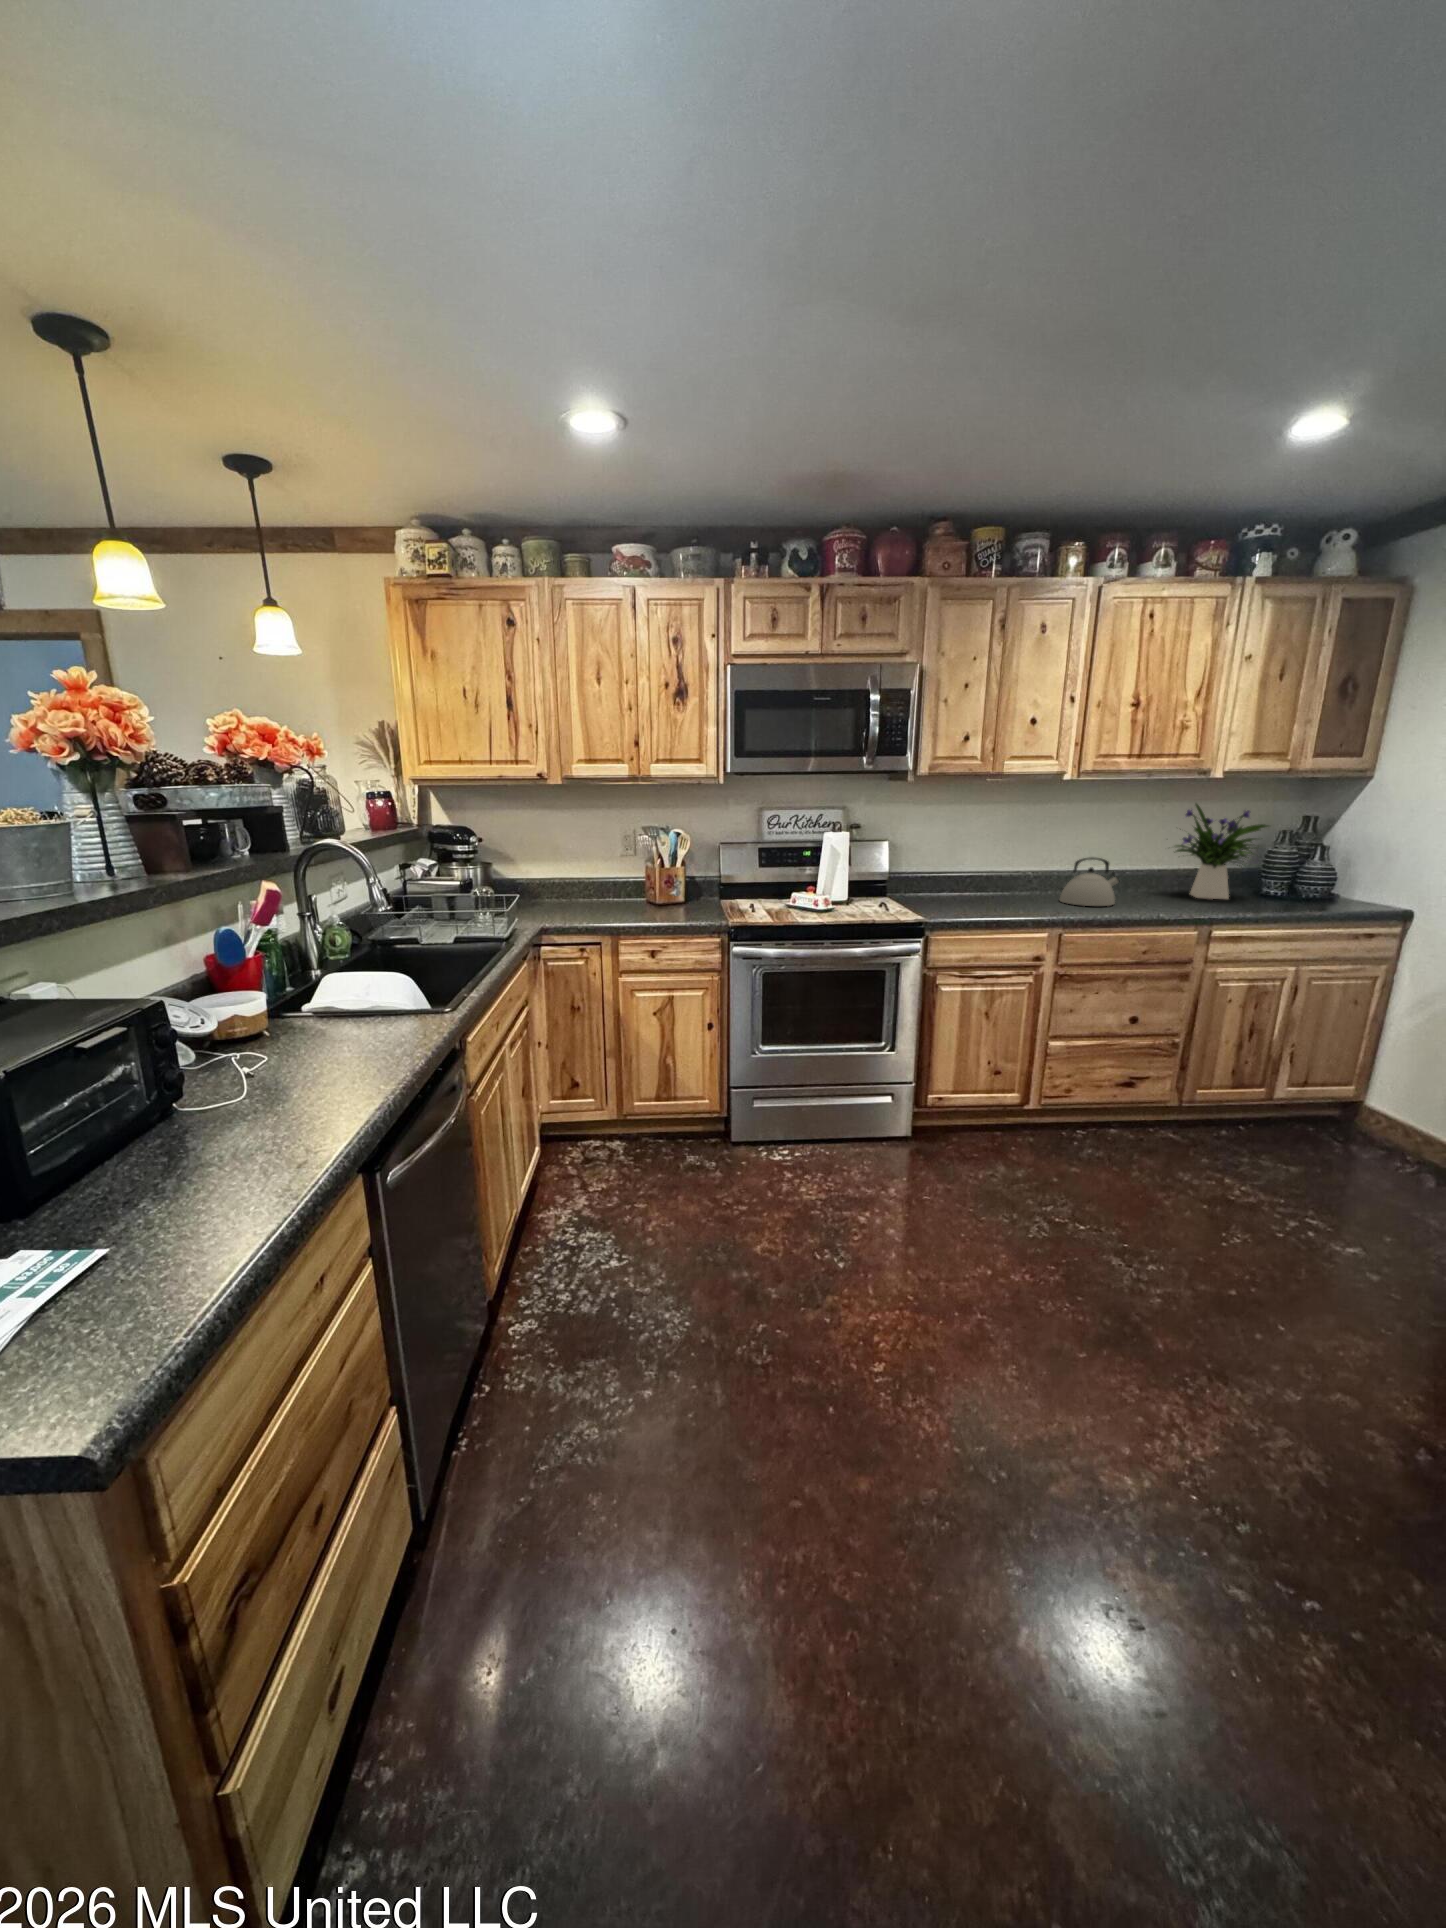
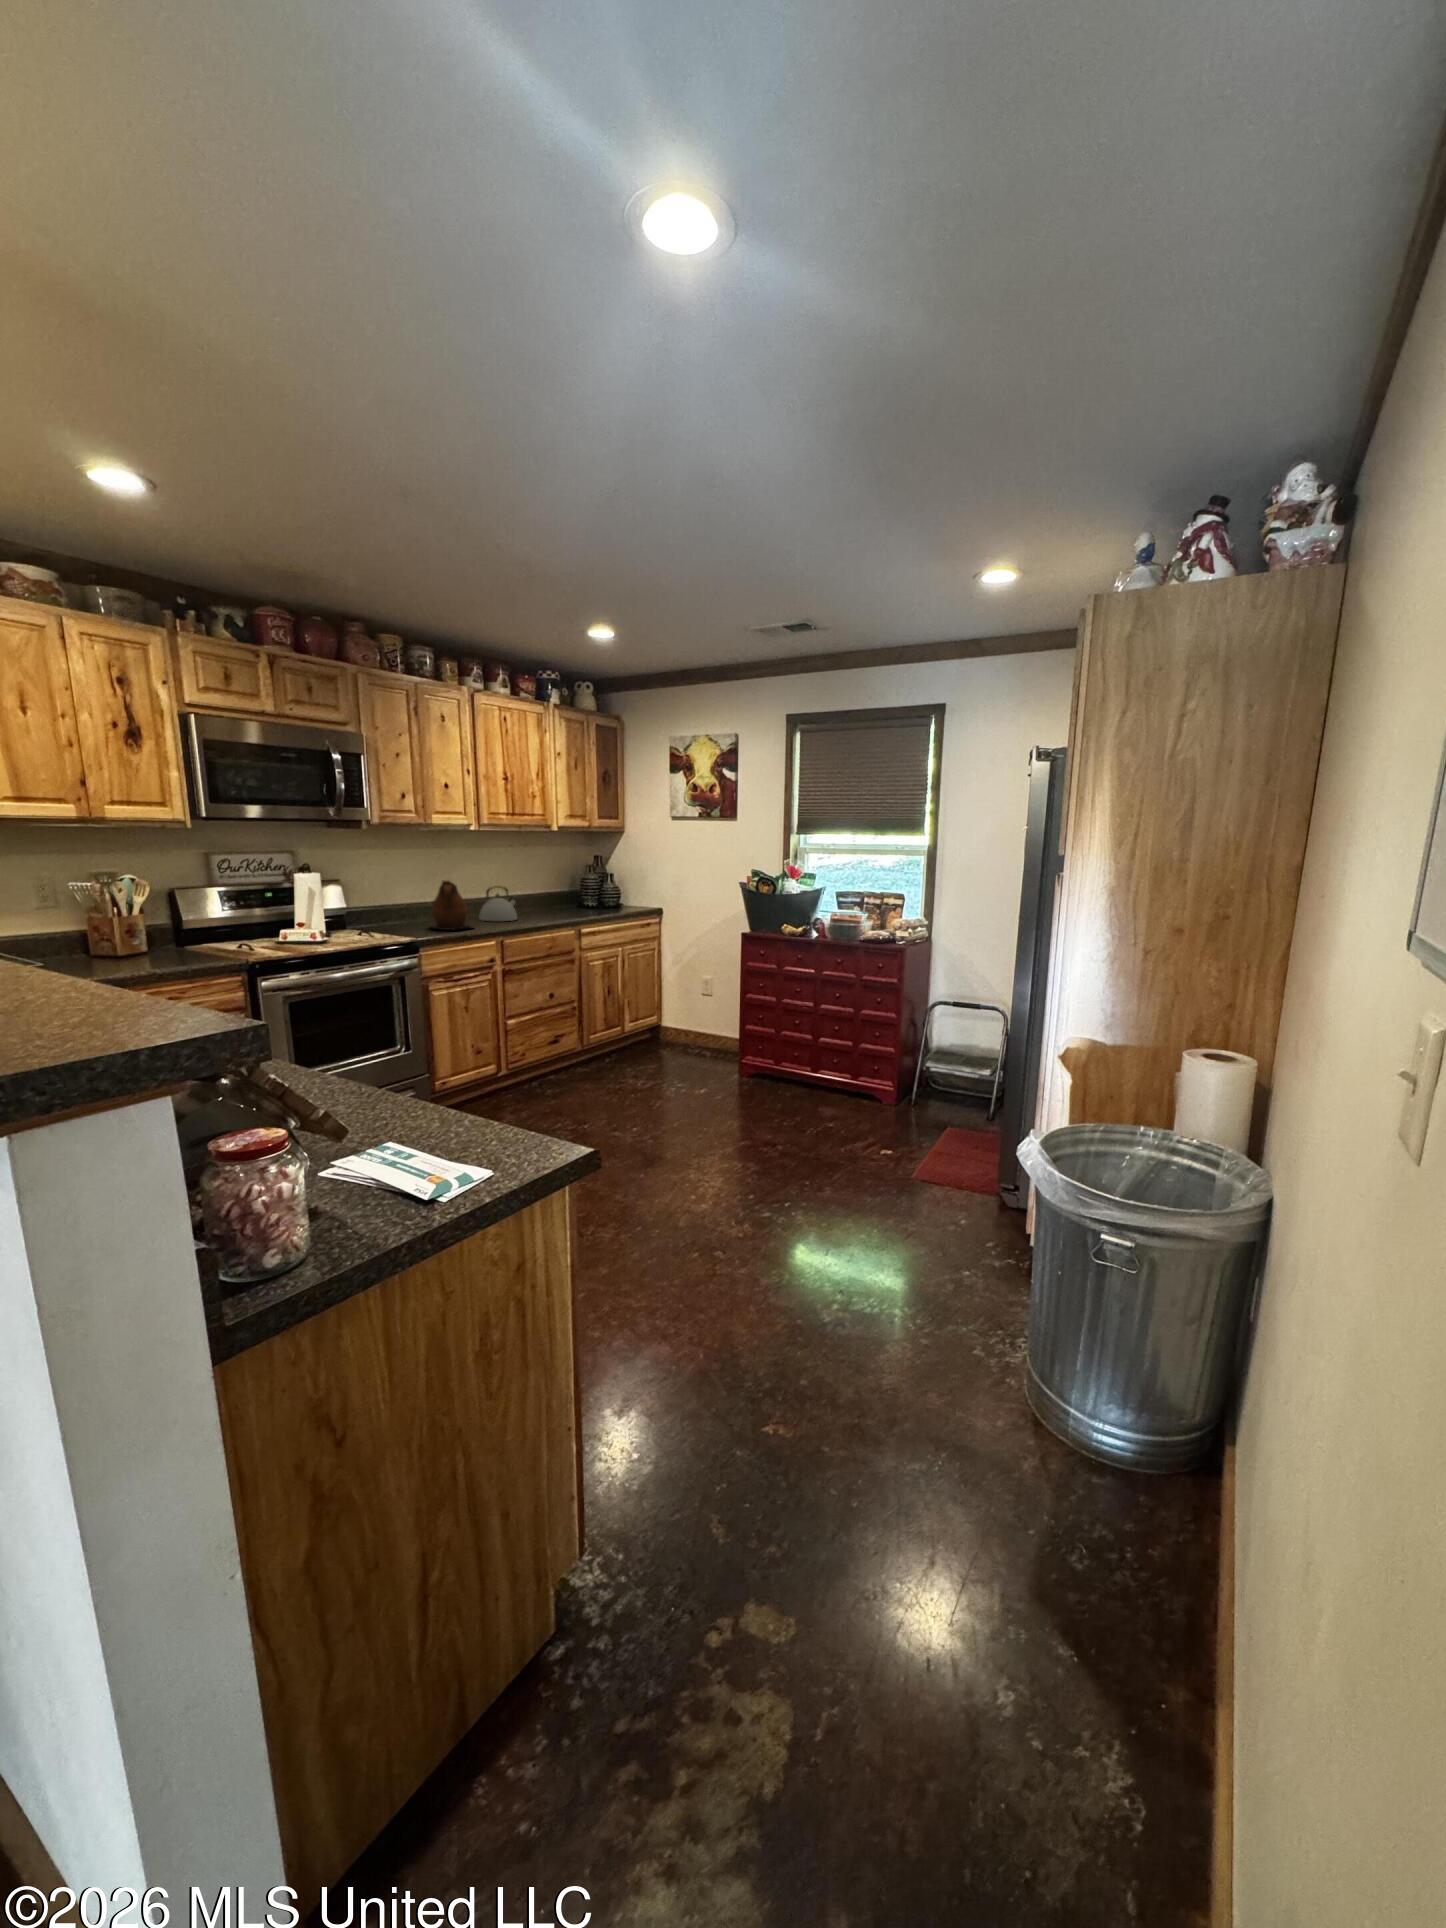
flower arrangement: present [1176,804,1268,899] -> none [527,846,587,911]
ceramic pitcher: none [970,847,1032,911] -> present [431,881,471,930]

